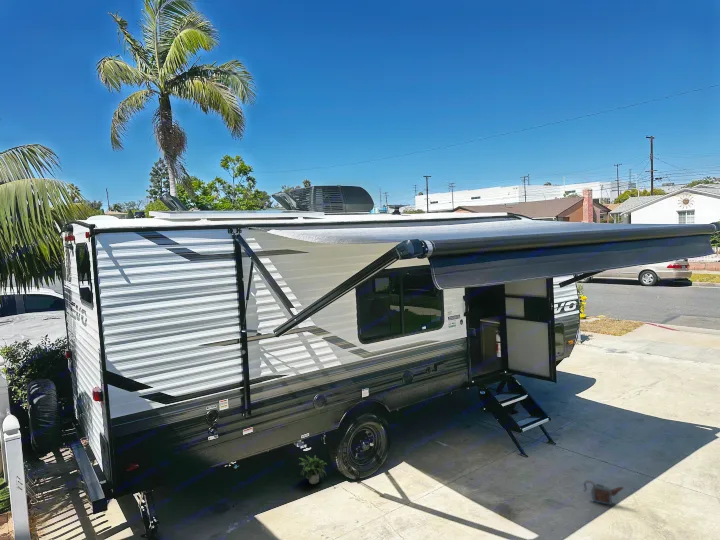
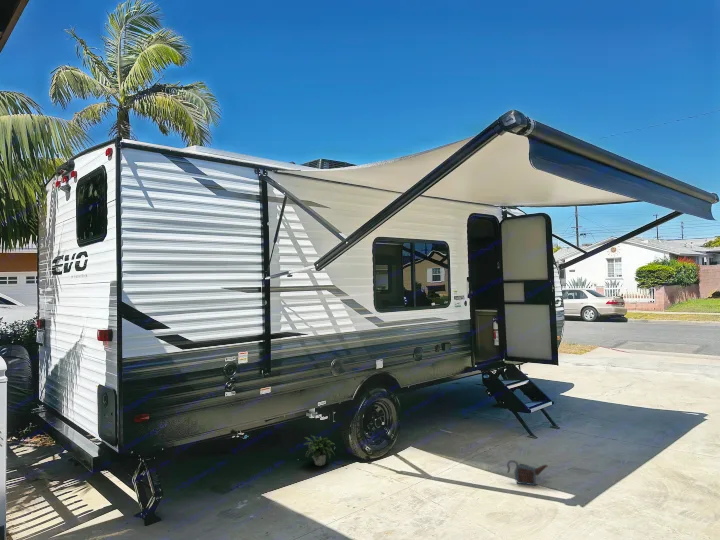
watering can: present [584,480,623,505] -> present [507,460,547,485]

